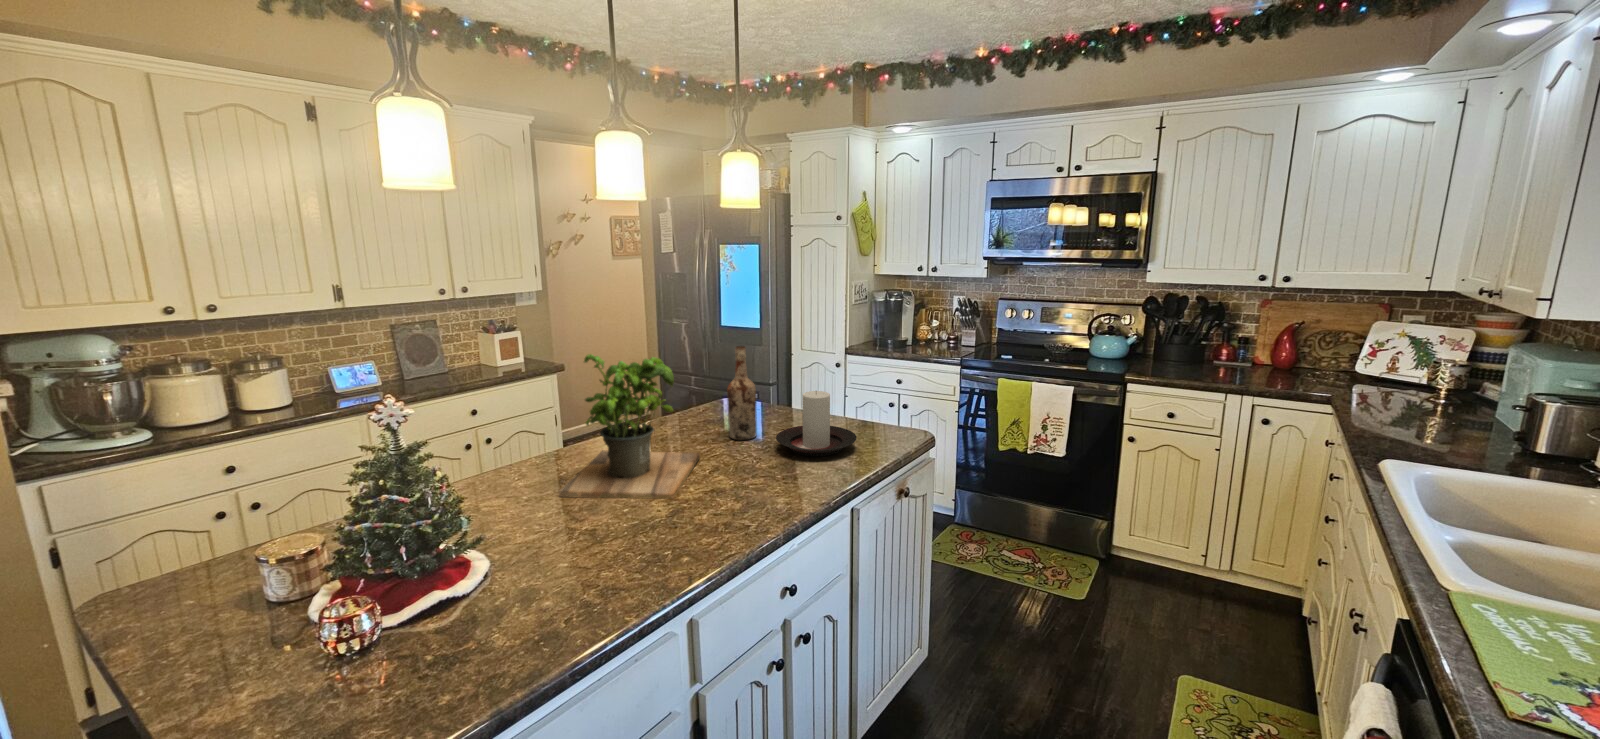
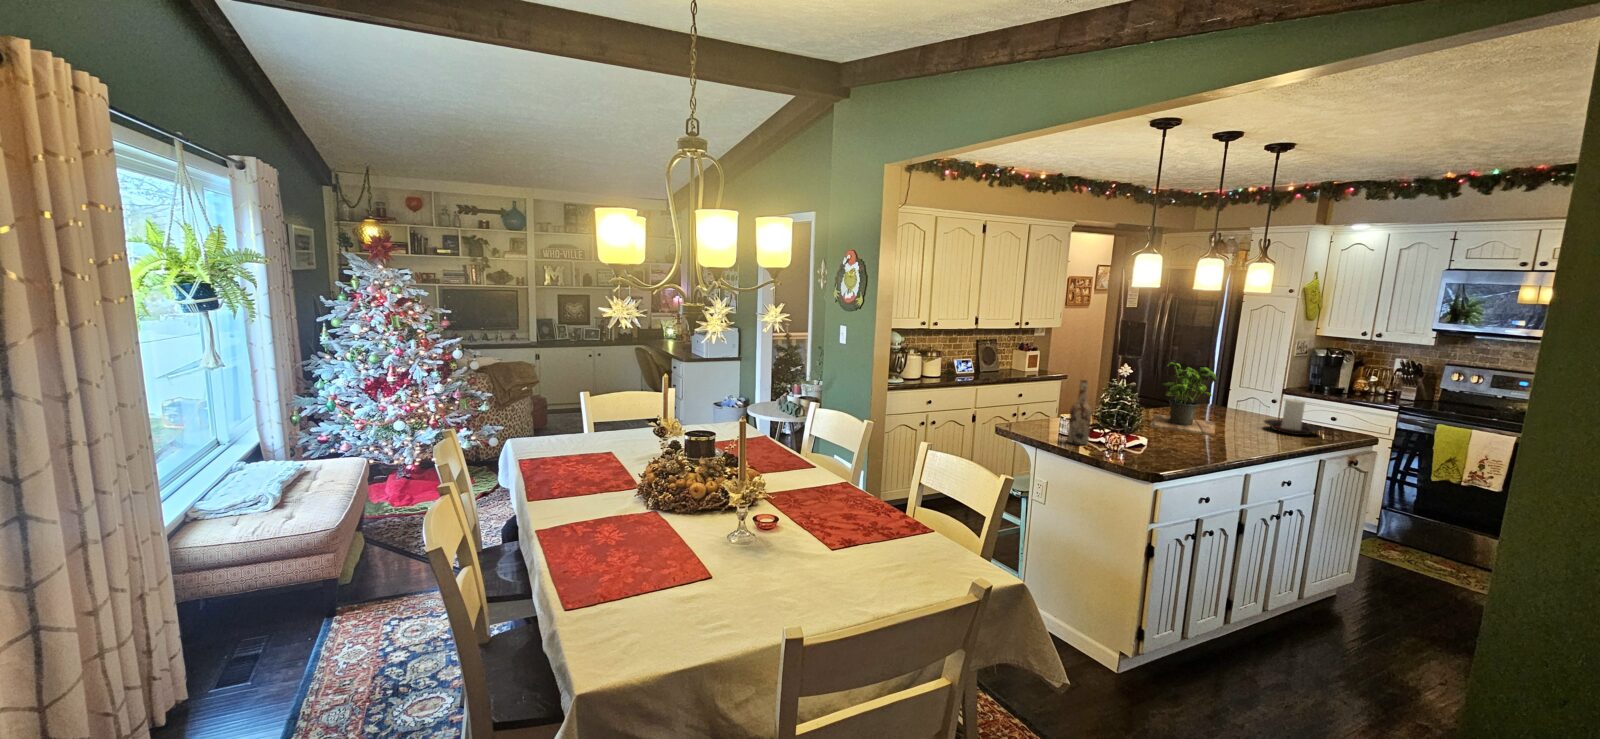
wine bottle: present [727,346,757,440] -> present [1068,380,1092,445]

